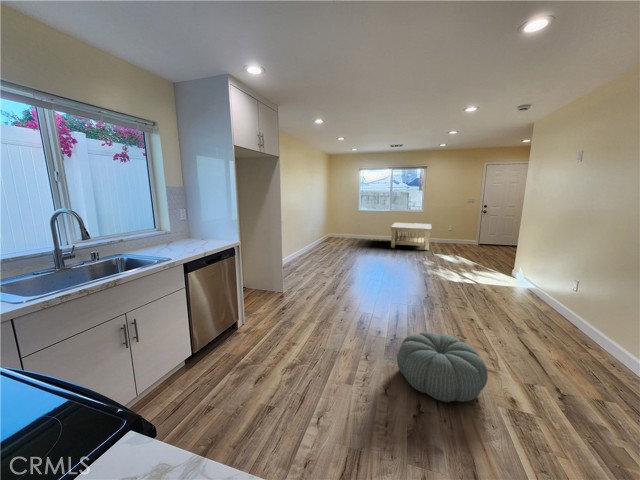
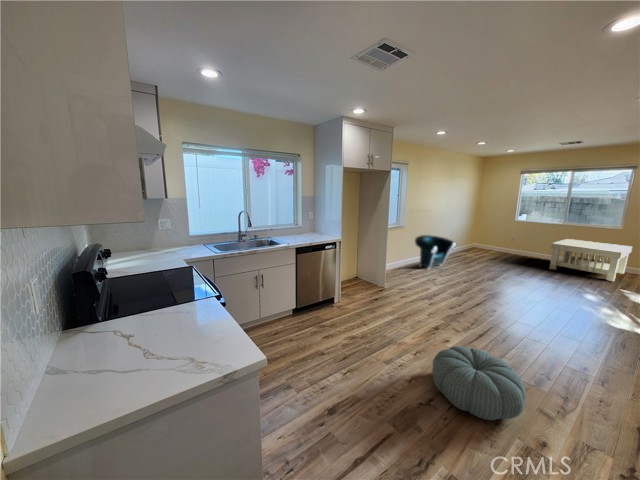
armchair: none [292,230,329,264] -> present [415,235,456,268]

